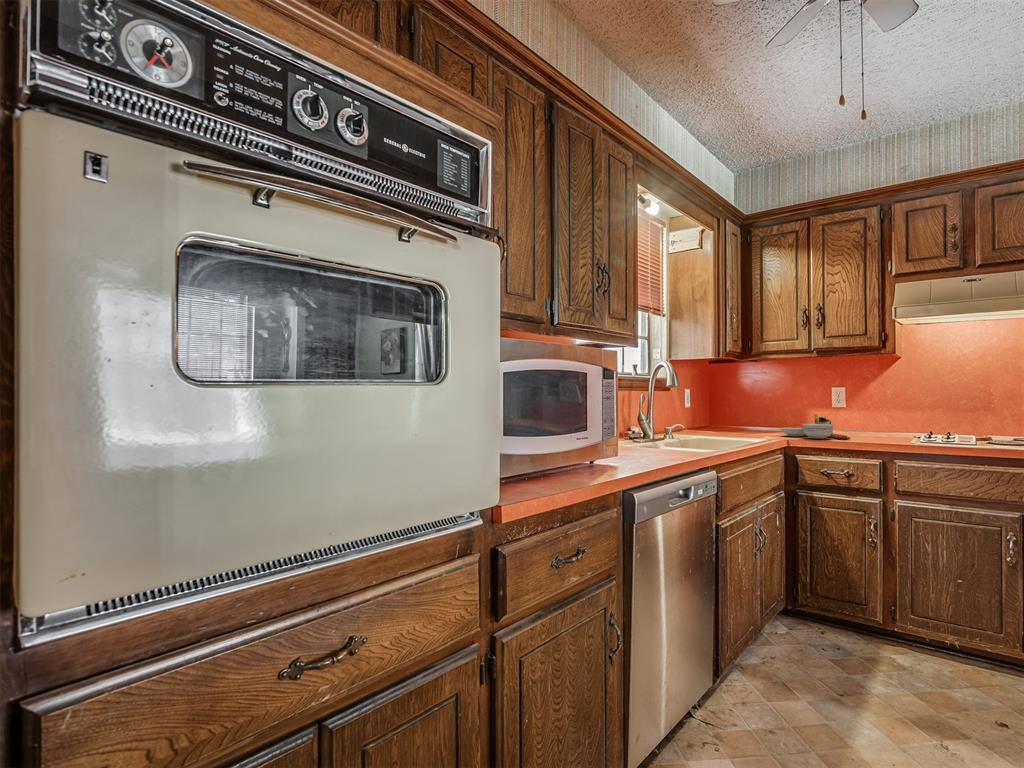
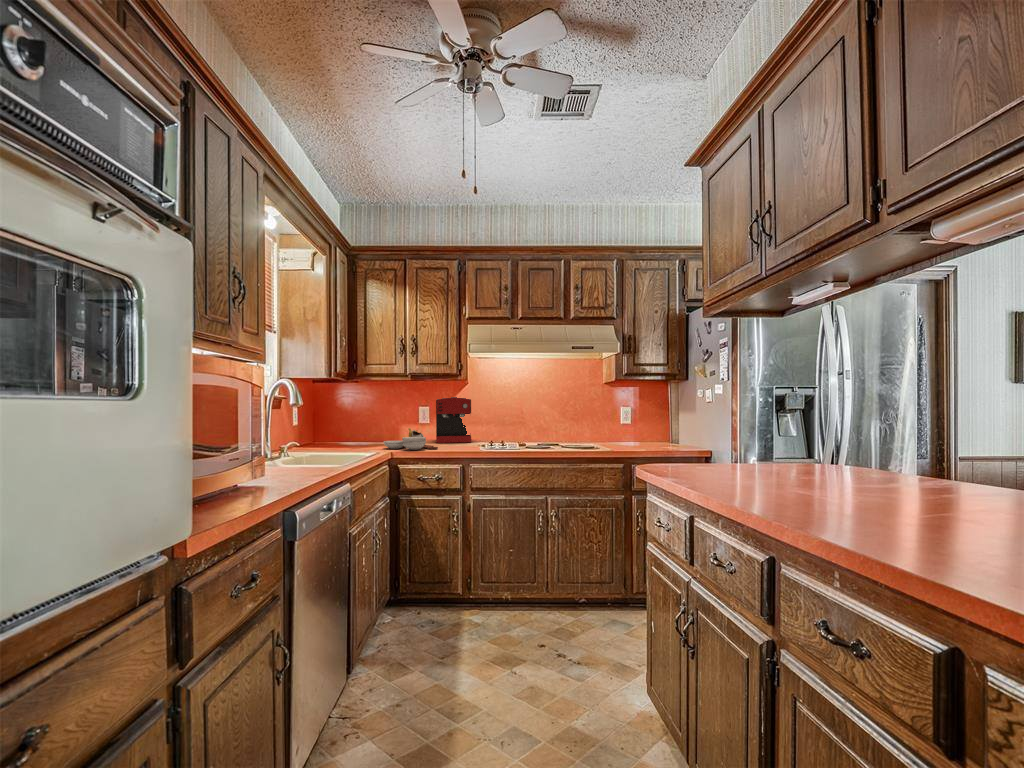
coffee maker: none [854,373,908,434] -> present [436,397,471,443]

